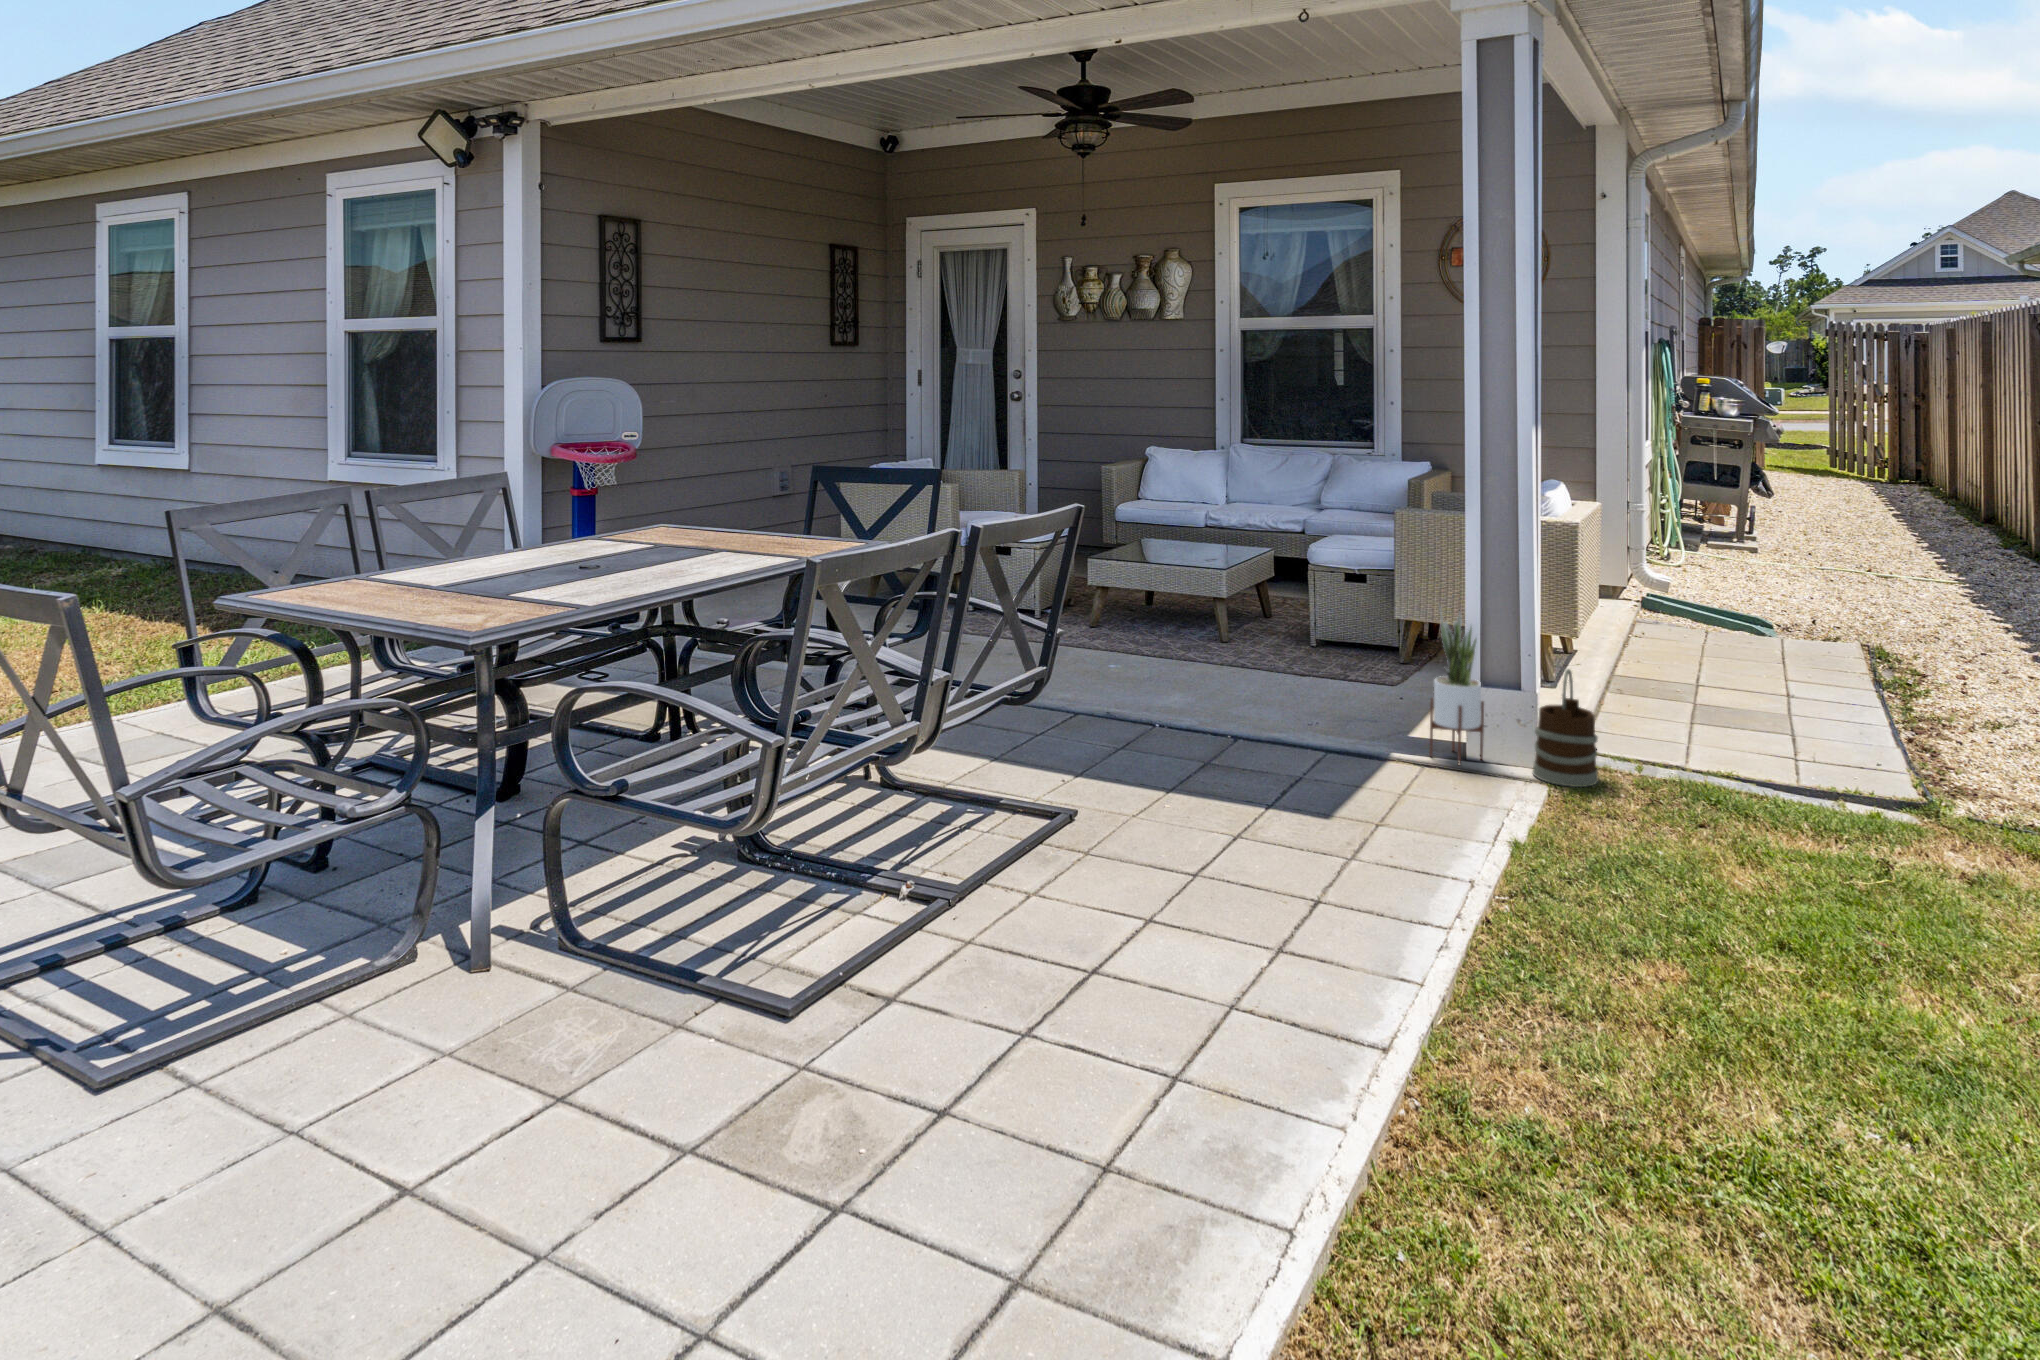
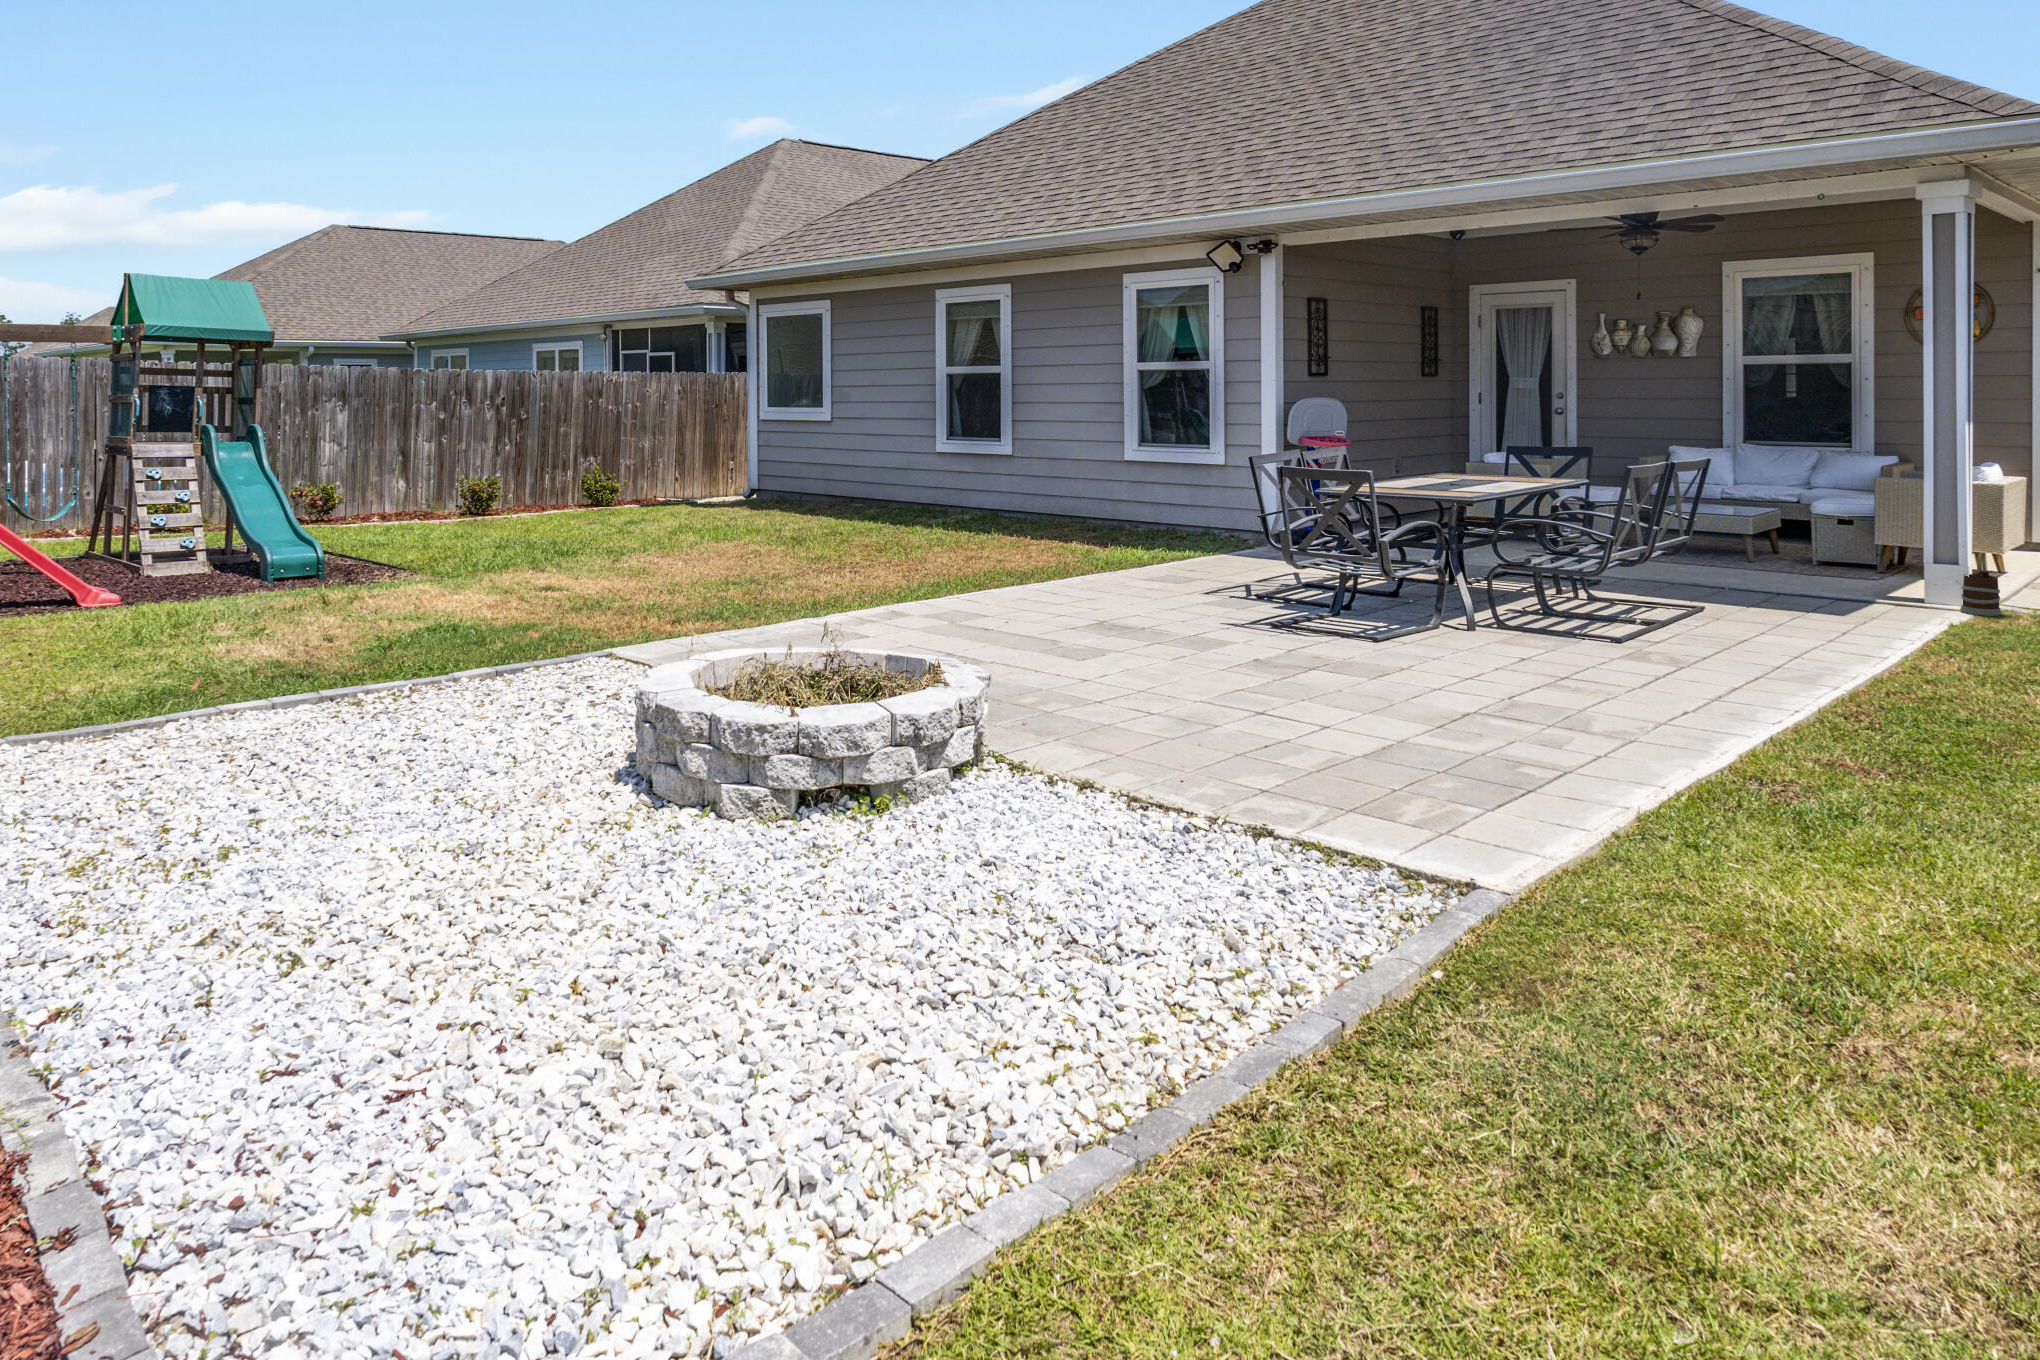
potted plant: present [1429,612,1484,765] -> none [1896,520,1930,607]

